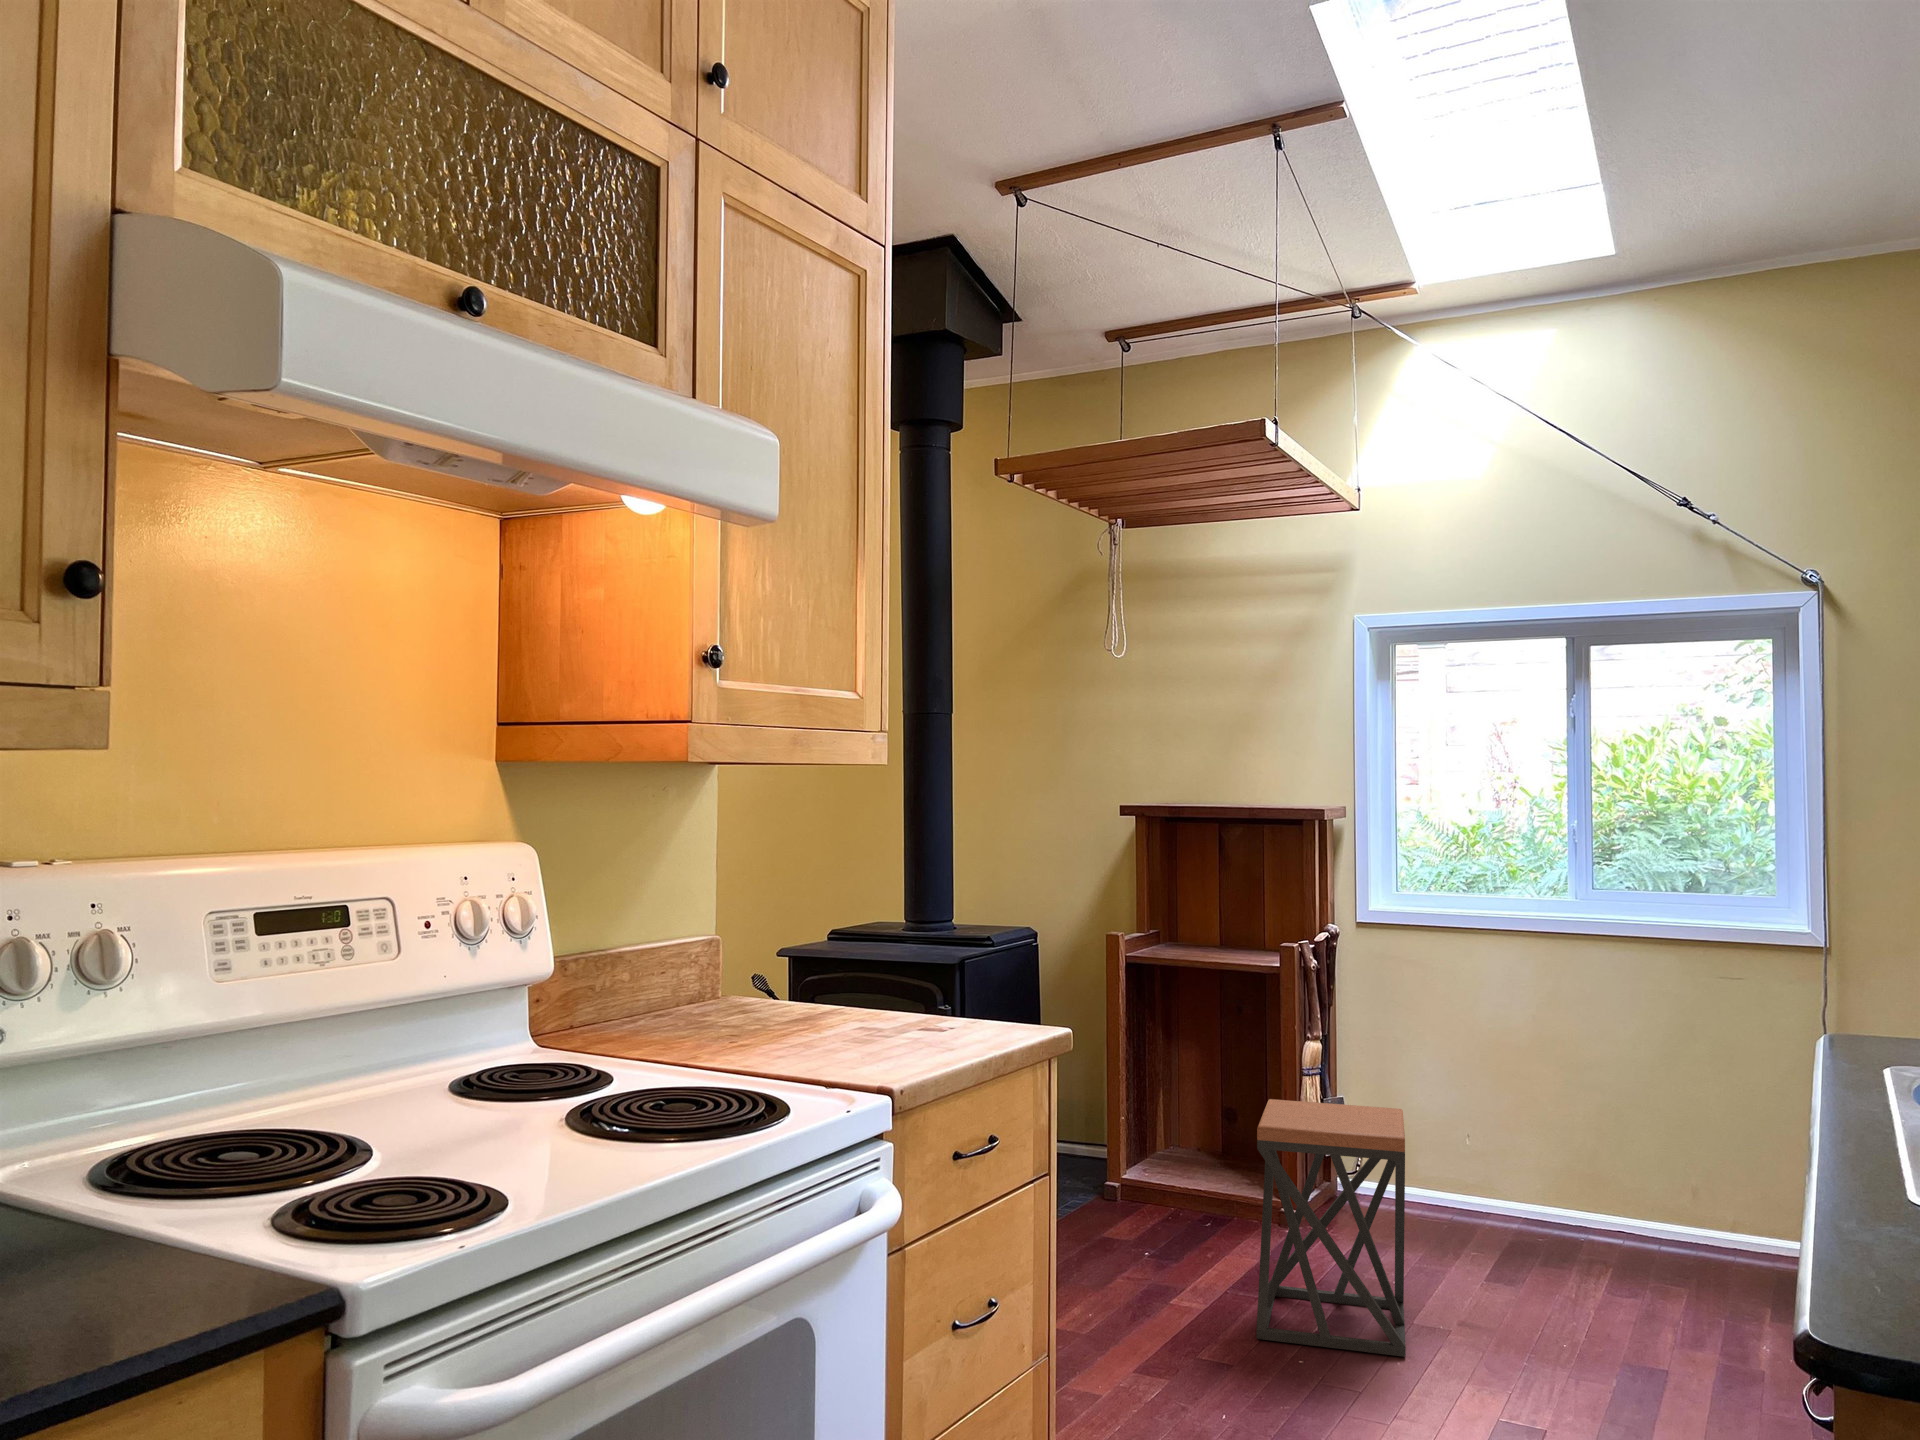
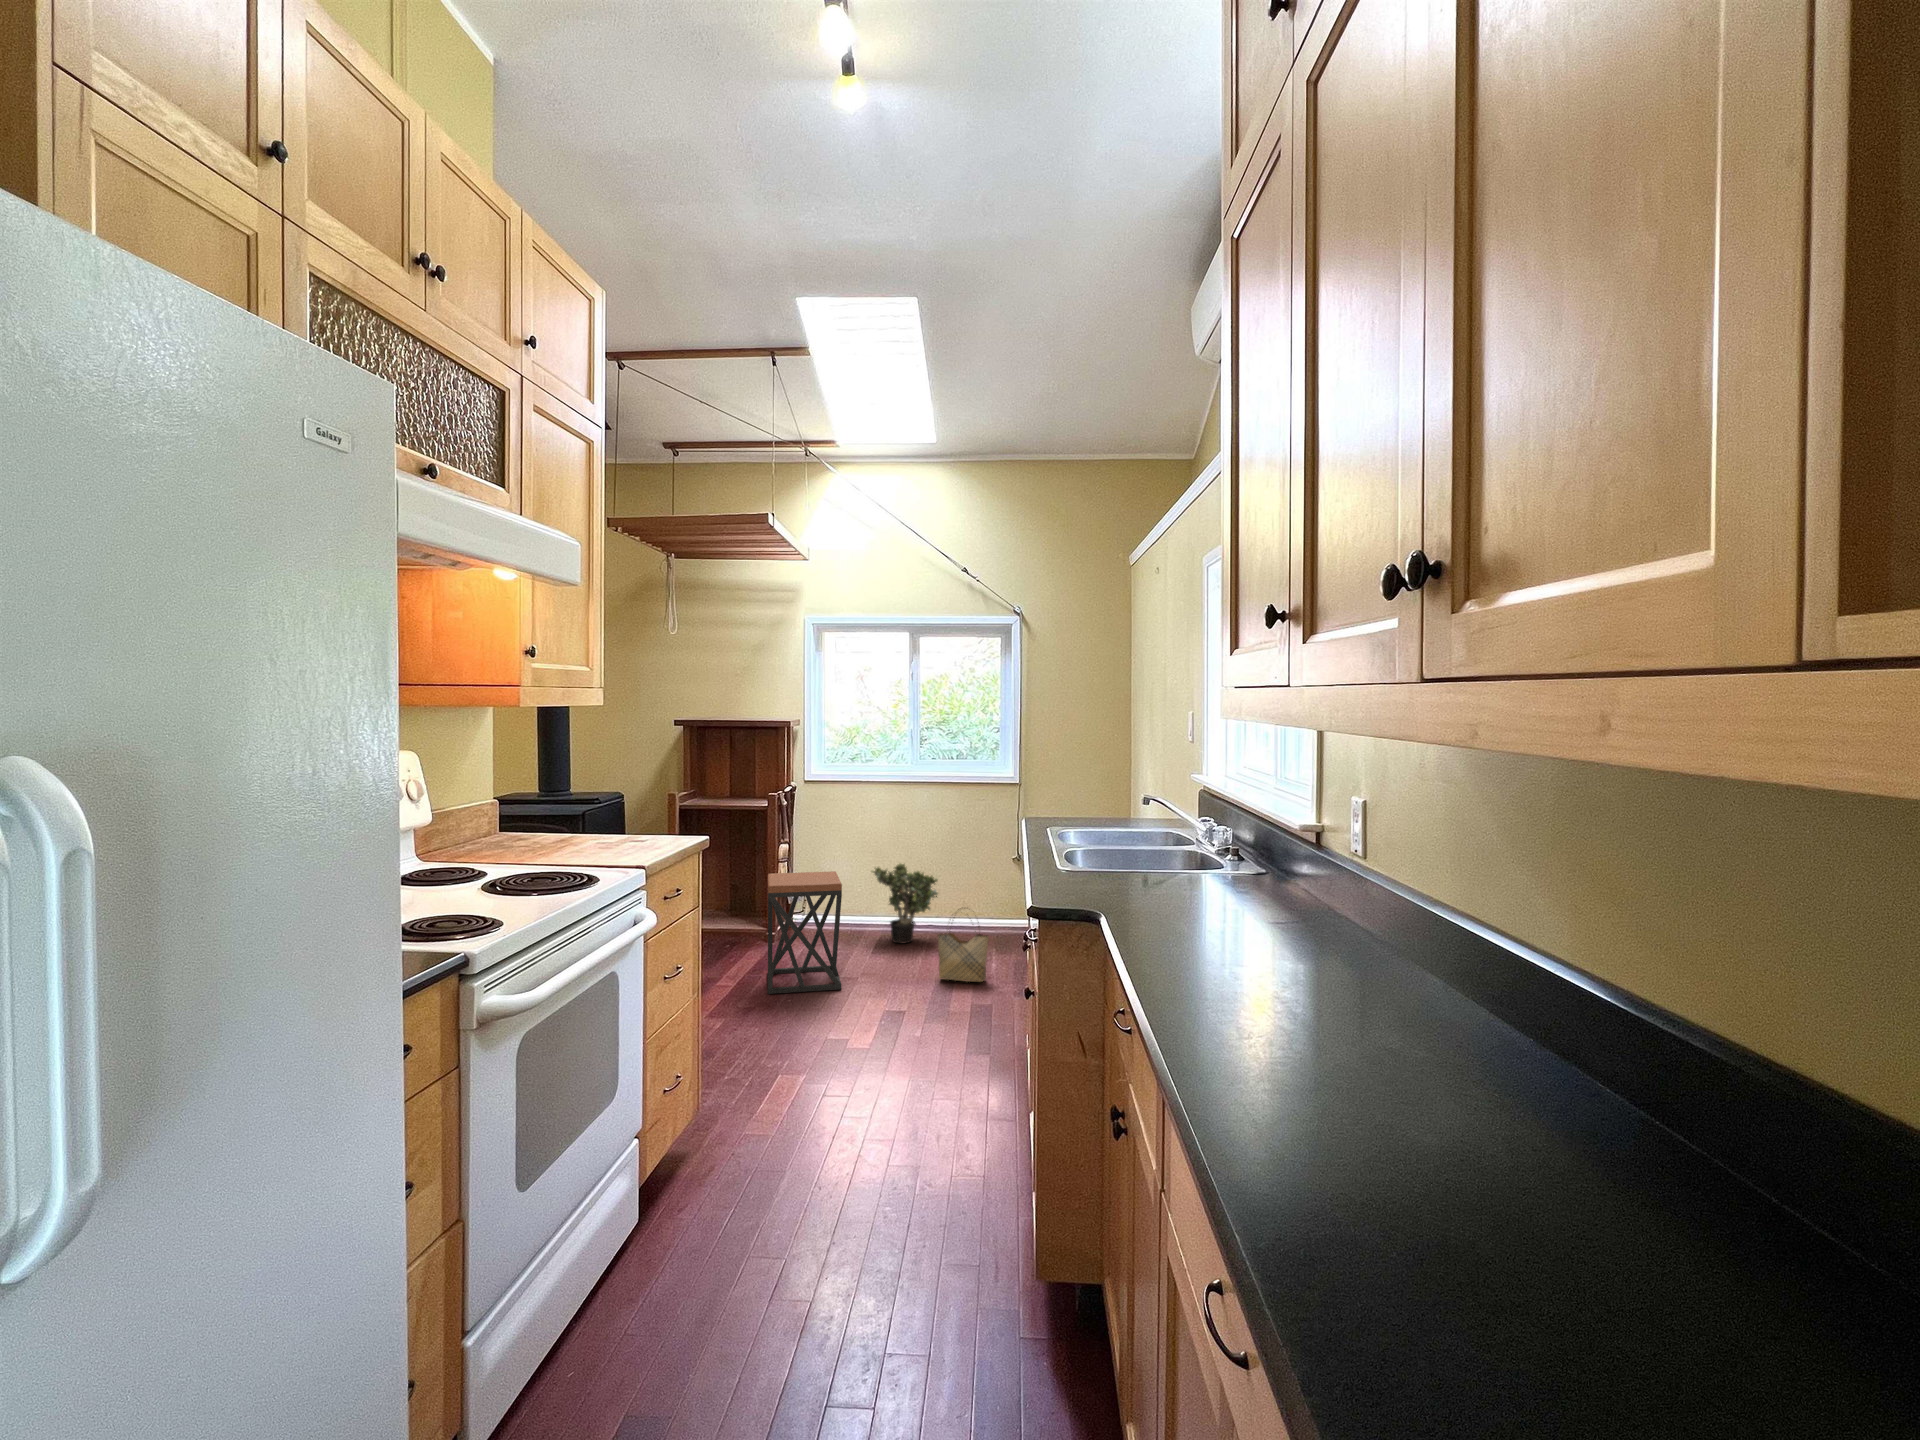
potted plant: none [1487,1103,1639,1273] -> present [872,864,938,943]
woven basket: none [1622,1222,1752,1401] -> present [938,908,989,982]

